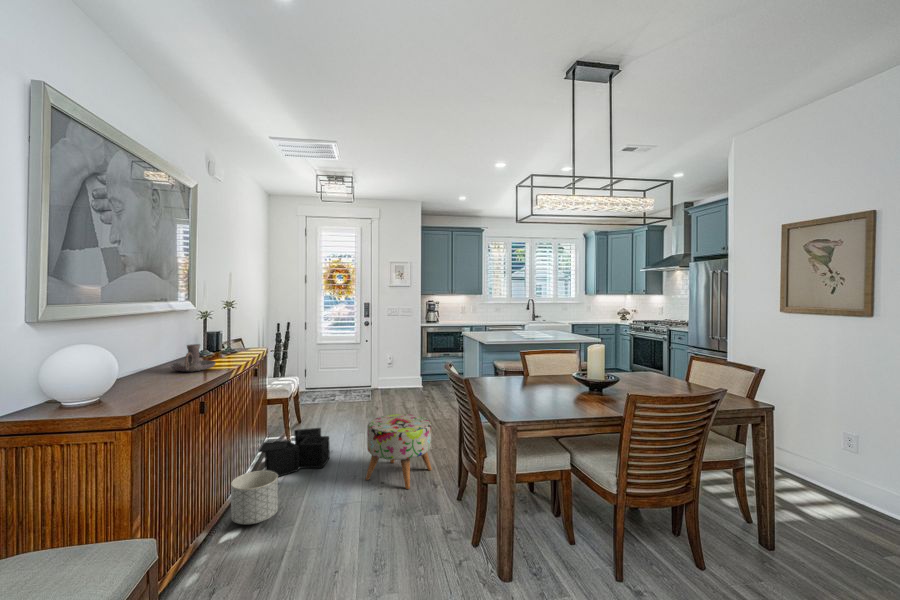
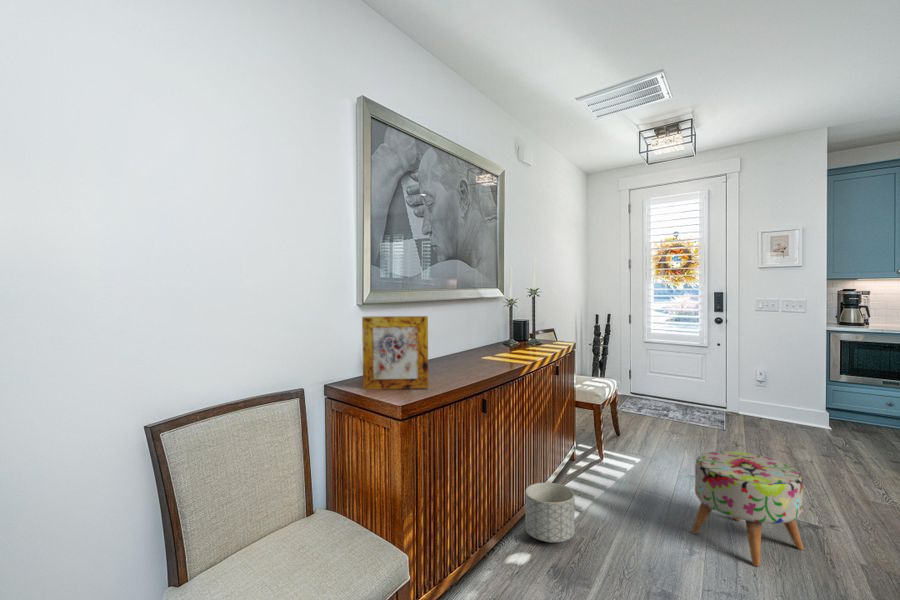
picture frame: none [39,328,134,415] -> present [362,316,429,389]
candle holder: present [171,344,216,372] -> none [473,335,514,362]
storage bin: present [259,428,330,477] -> none [561,444,652,500]

